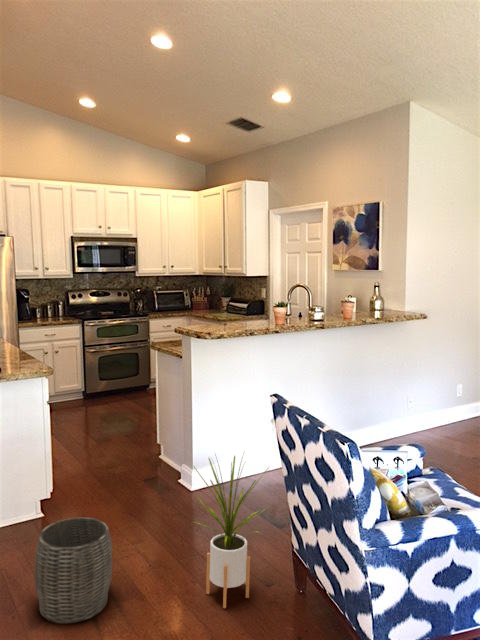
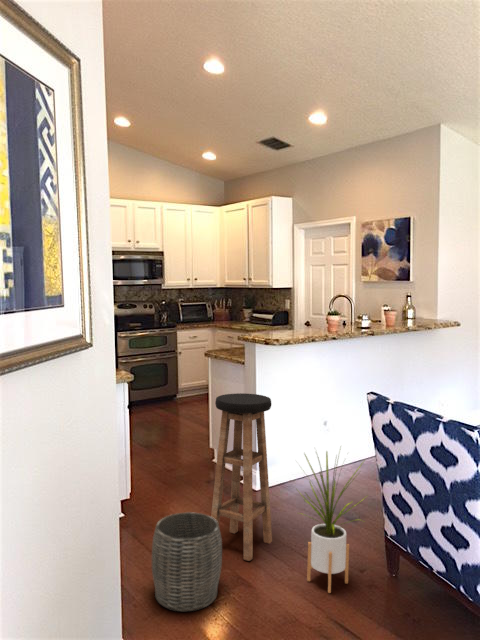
bar stool: none [116,391,187,569] -> present [211,393,272,561]

